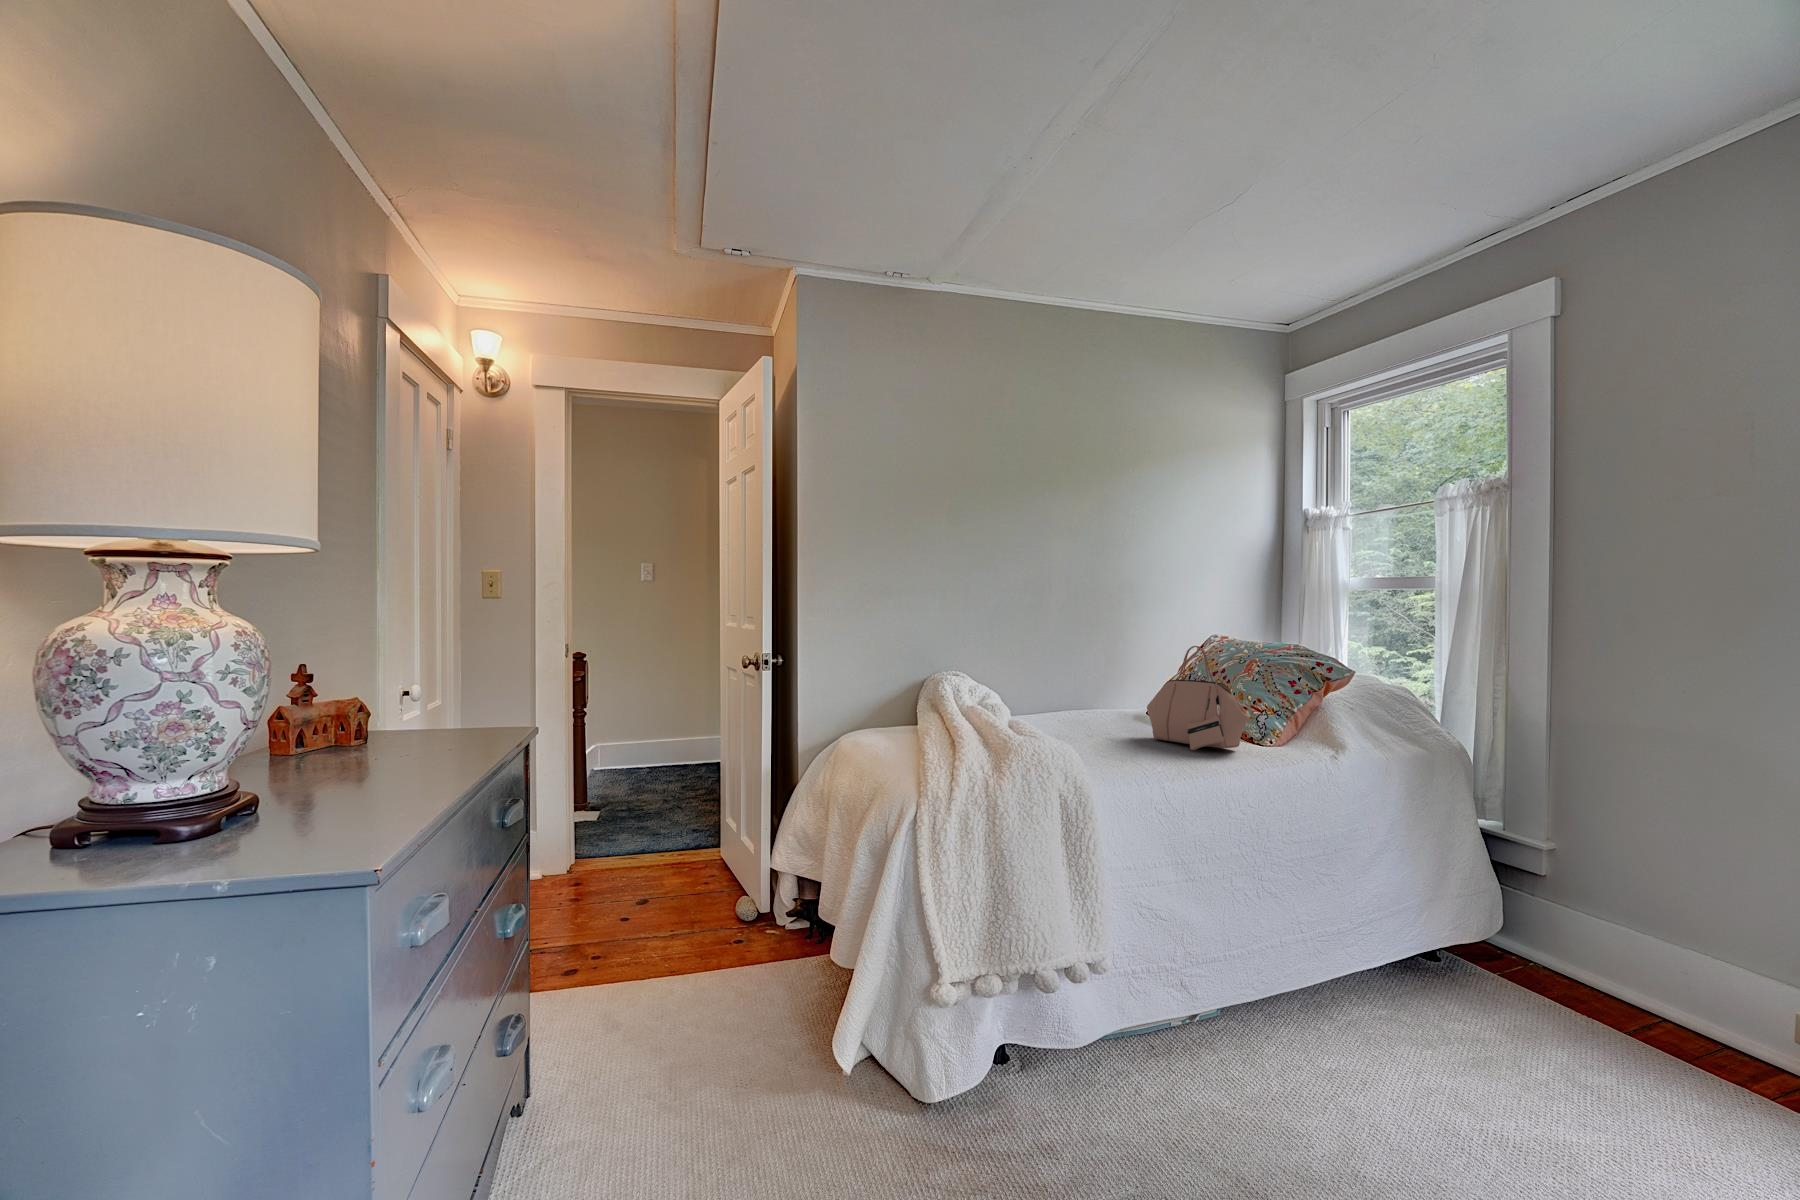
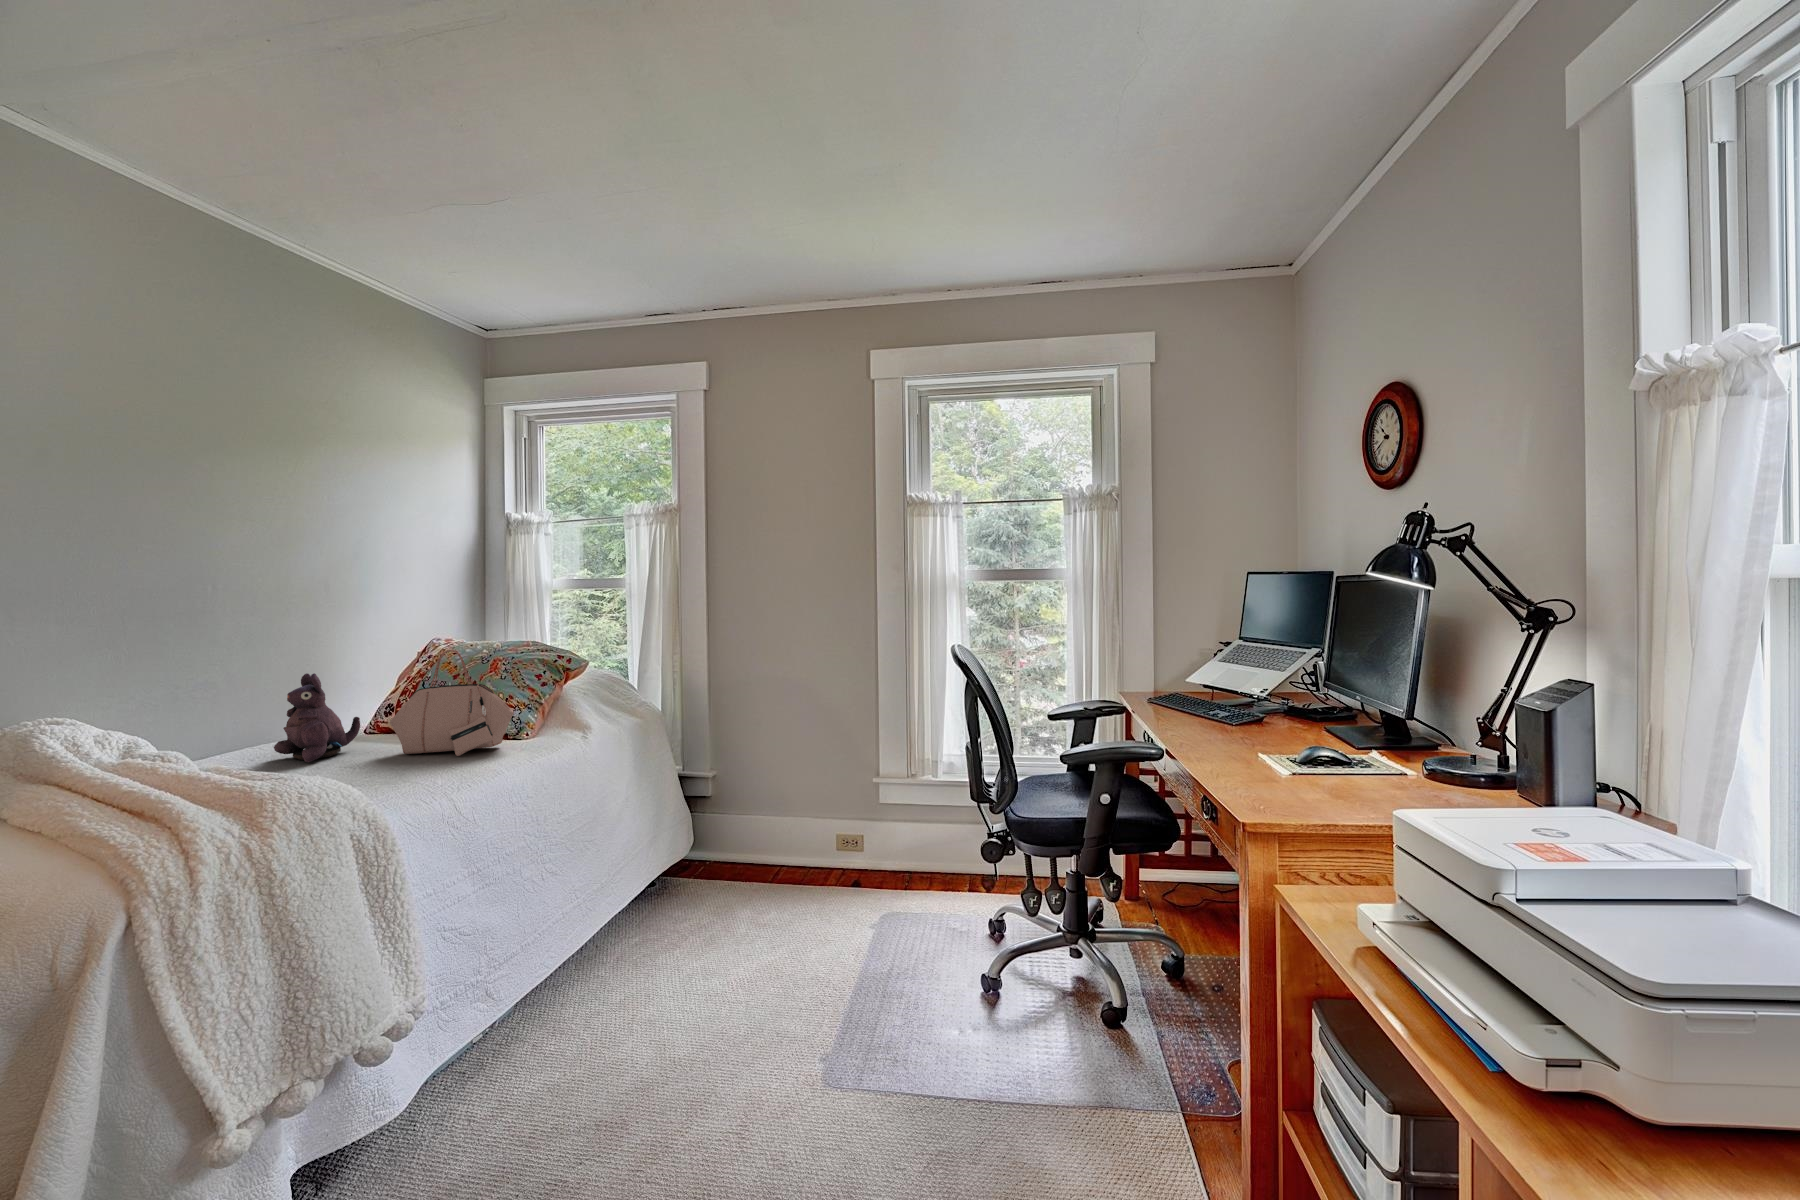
plush toy: none [1072,656,1131,730] -> present [274,673,360,762]

